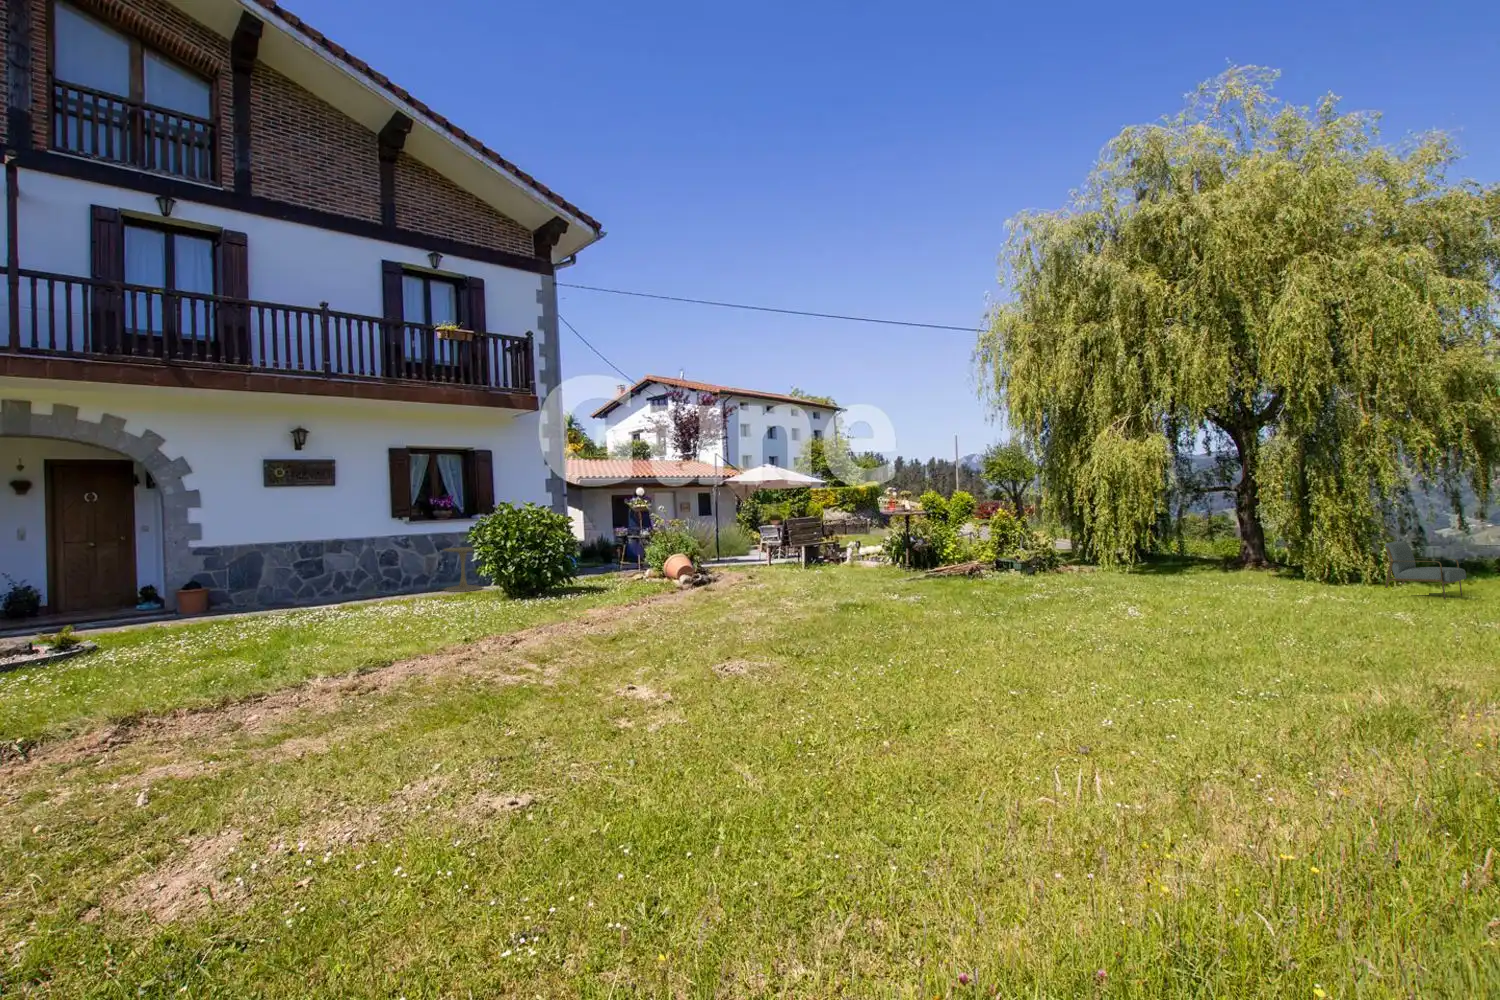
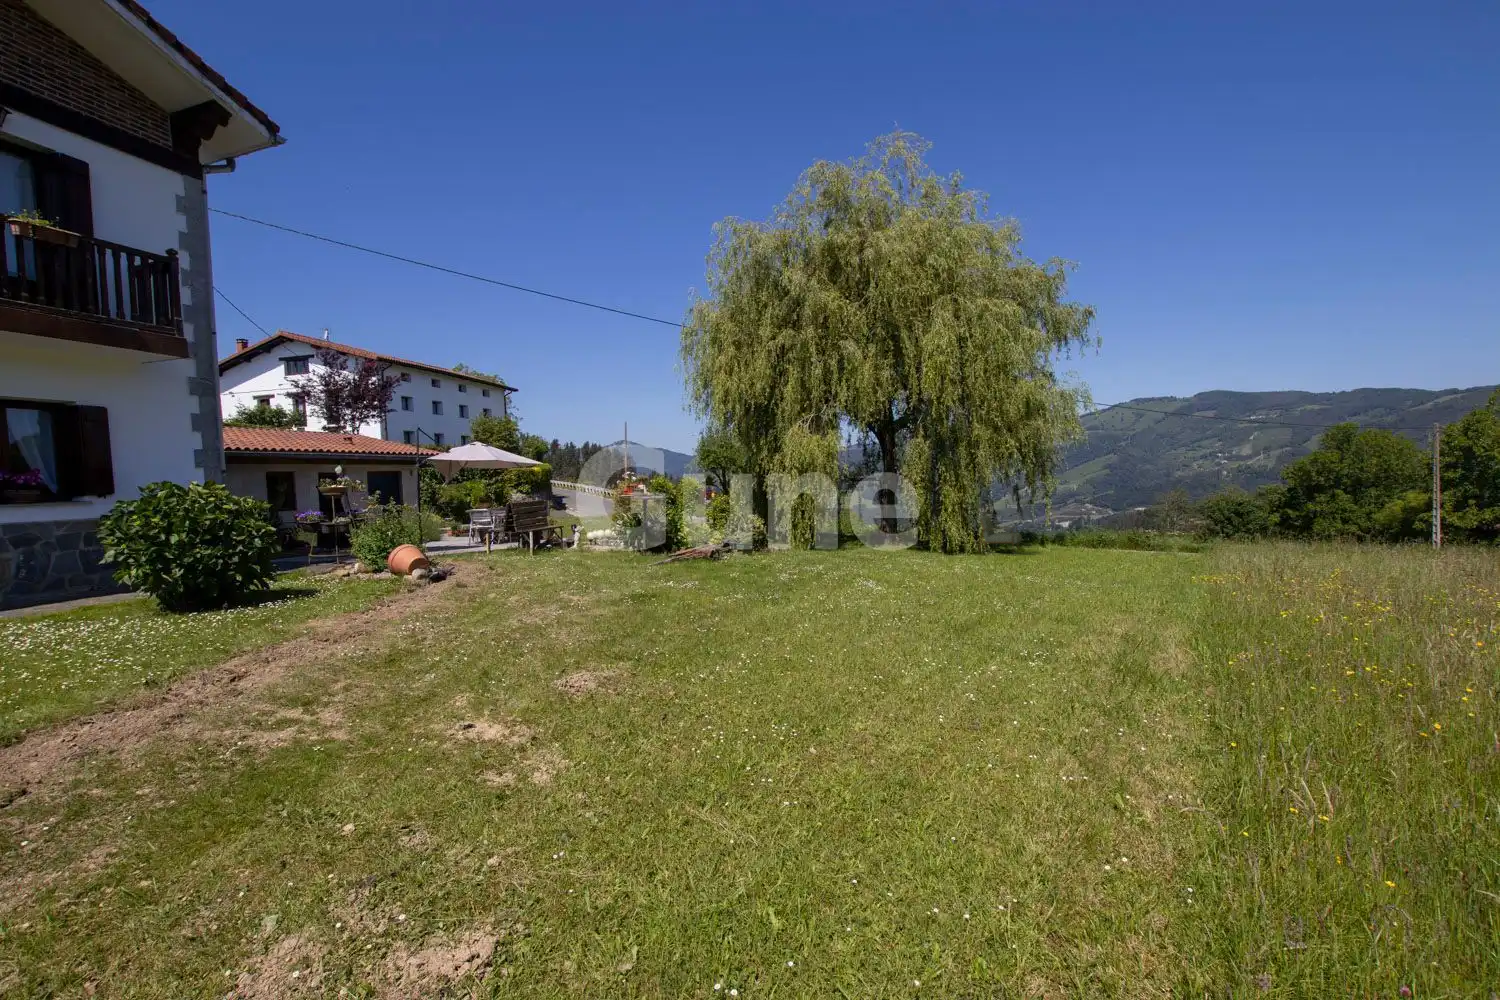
pedestal table: present [444,547,482,592] -> none [25,541,102,606]

